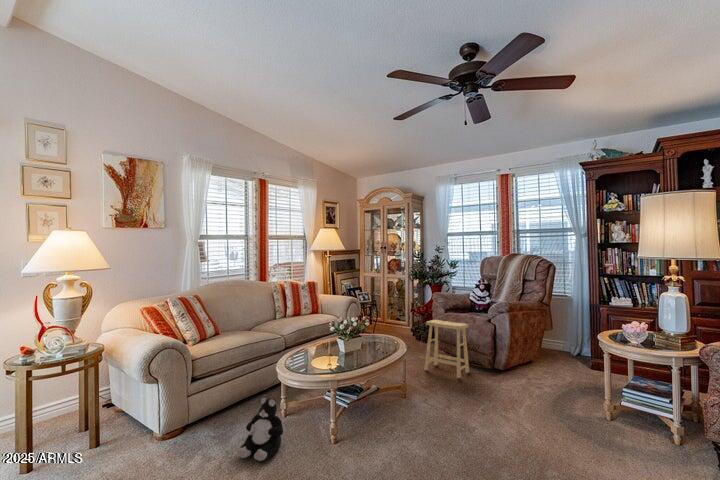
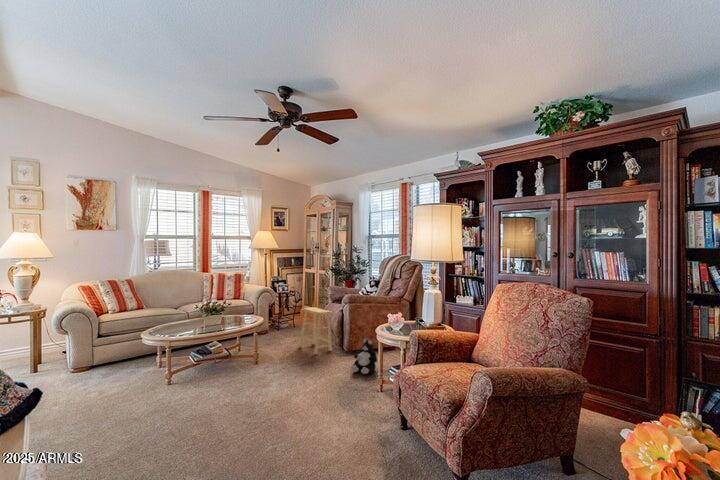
plush toy: present [237,397,283,461] -> present [351,339,377,374]

